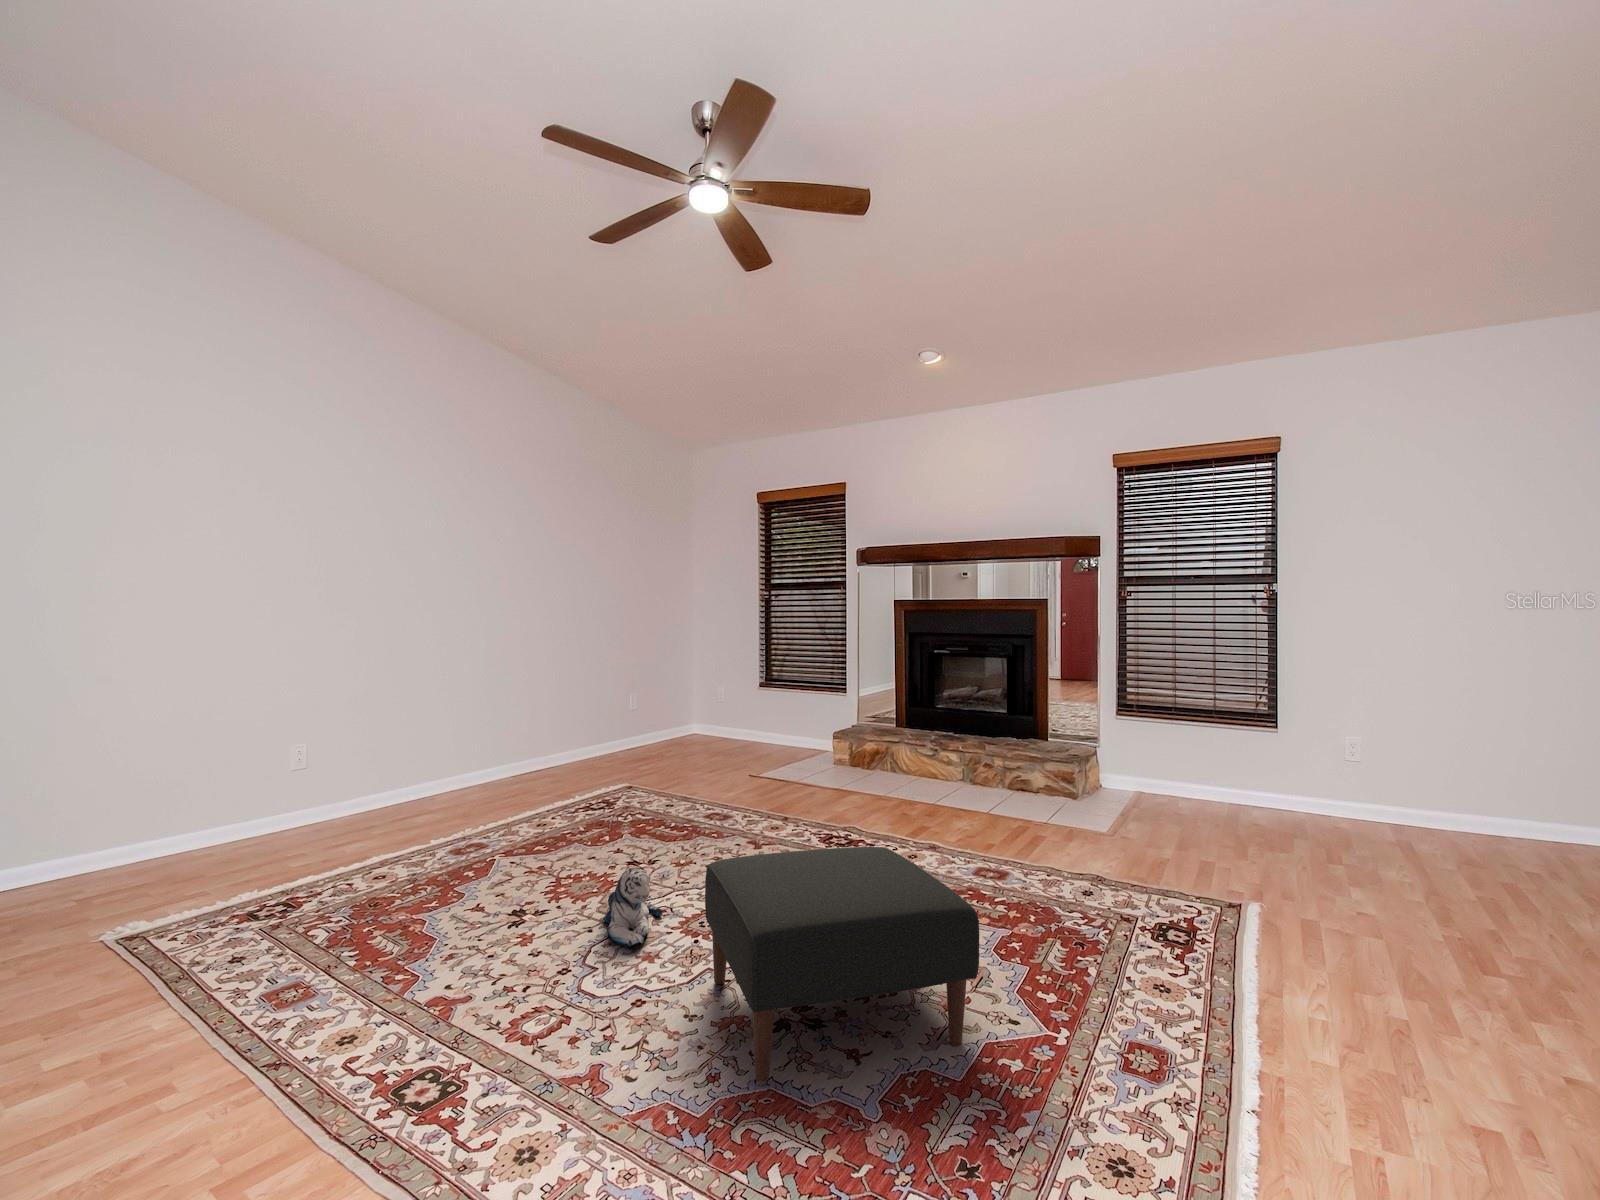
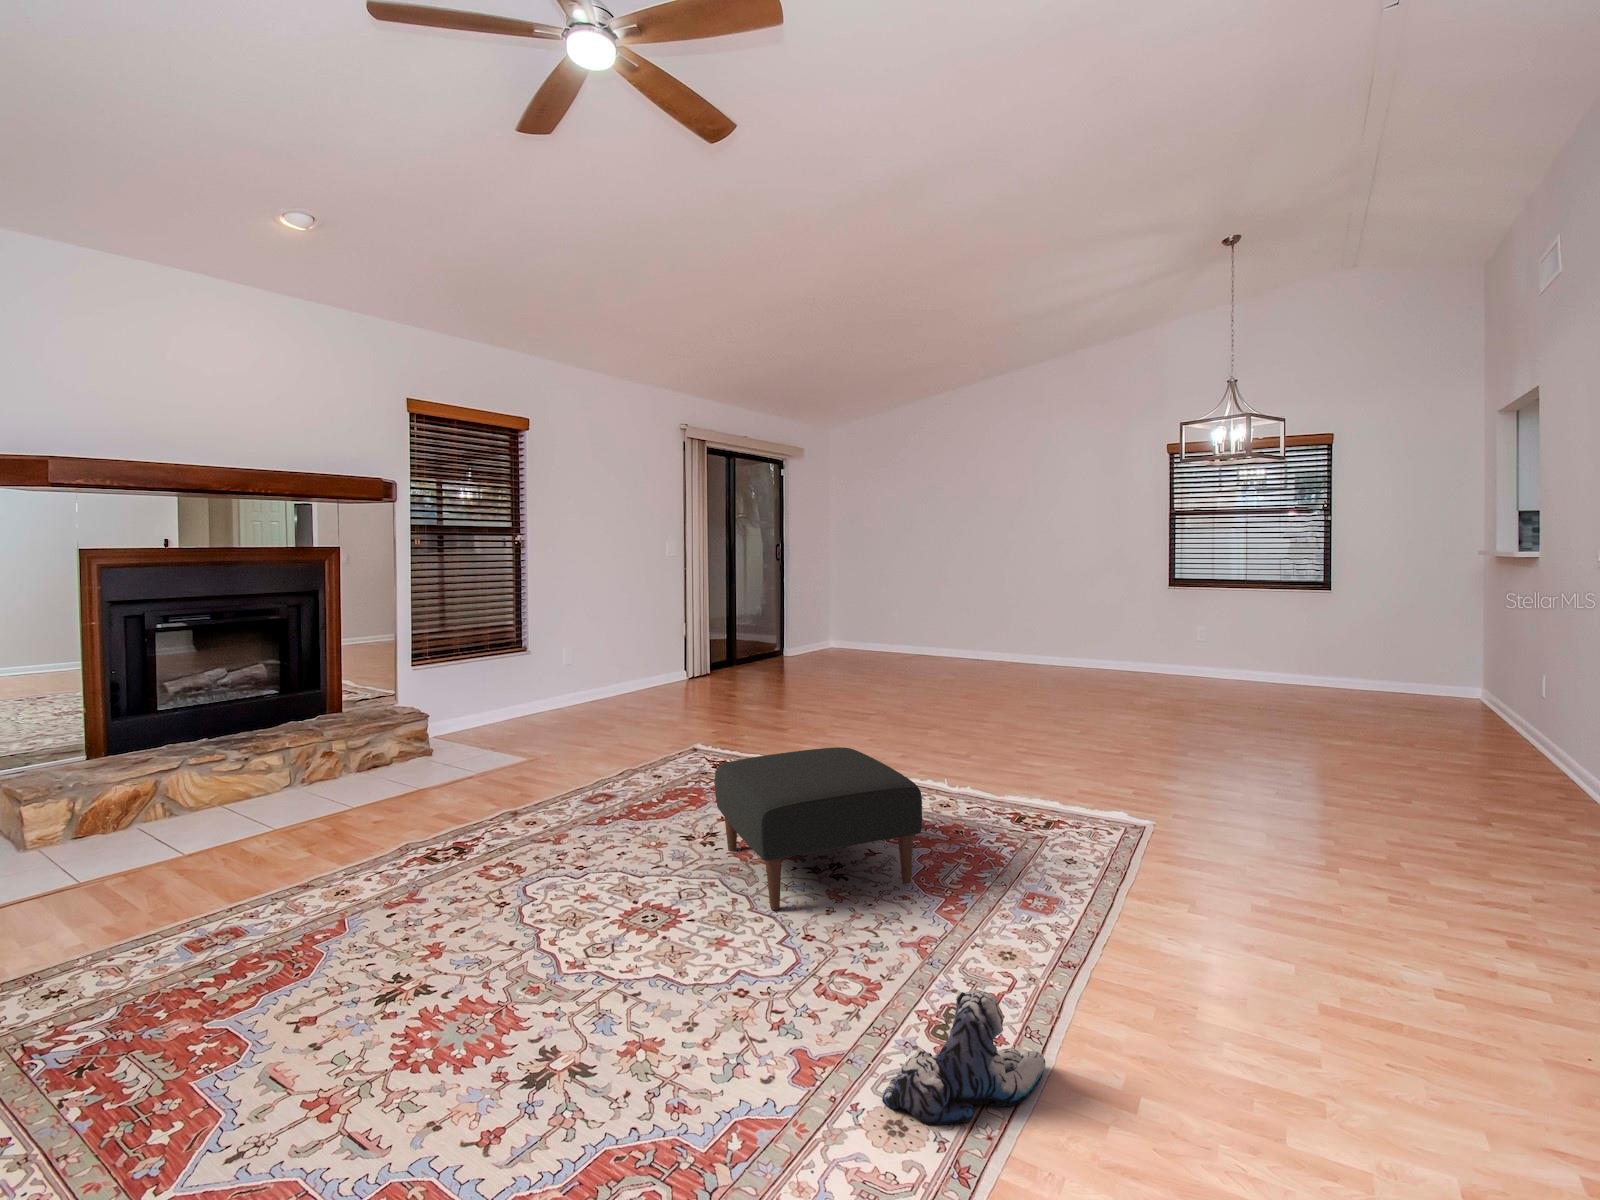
plush toy: present [603,868,663,947] -> present [882,990,1045,1126]

